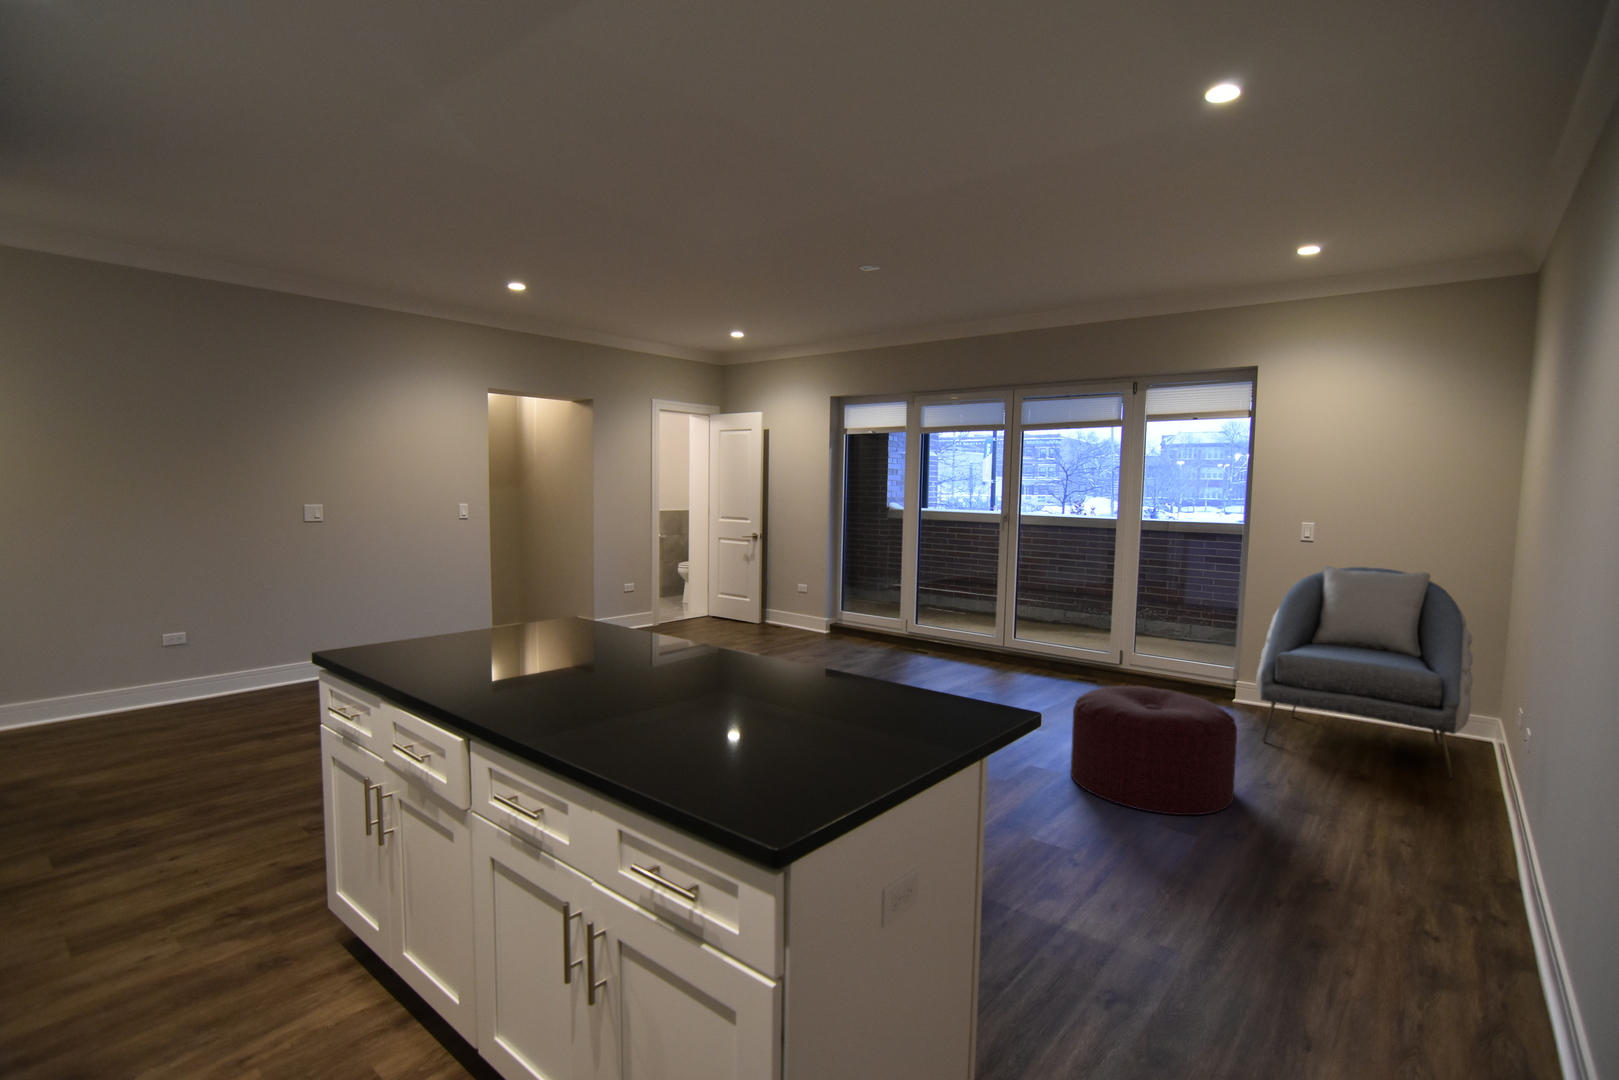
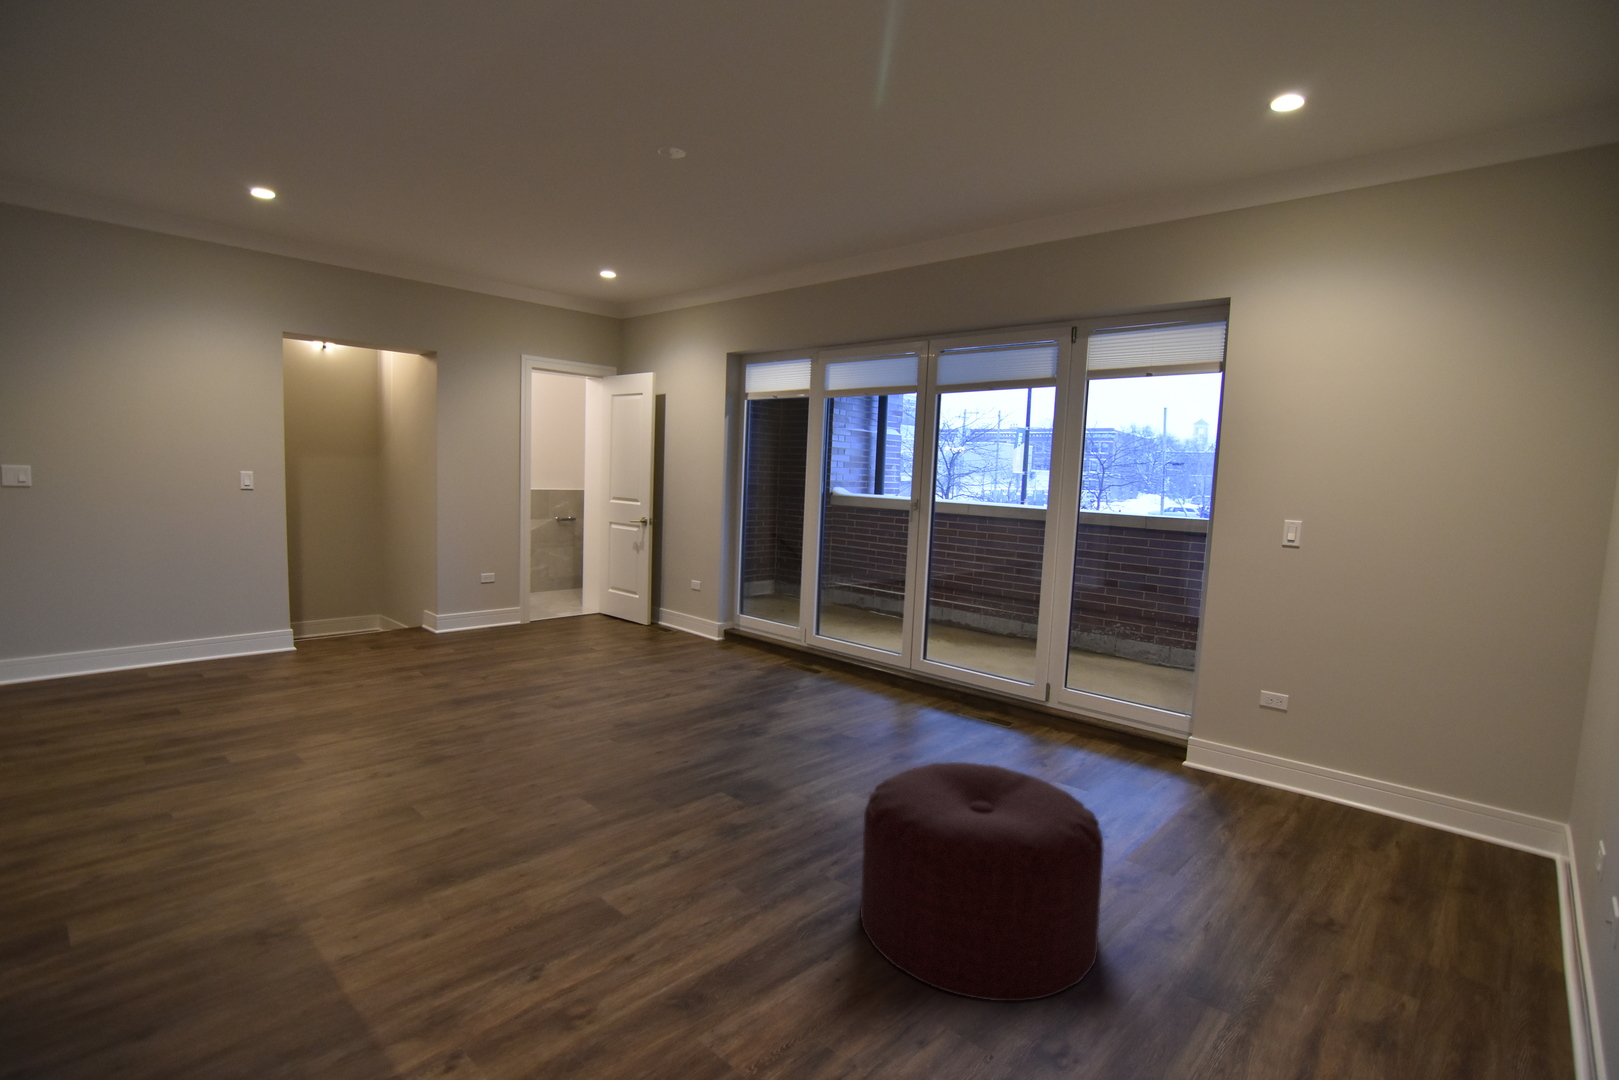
armchair: present [1256,566,1473,779] -> none [1190,585,1523,936]

